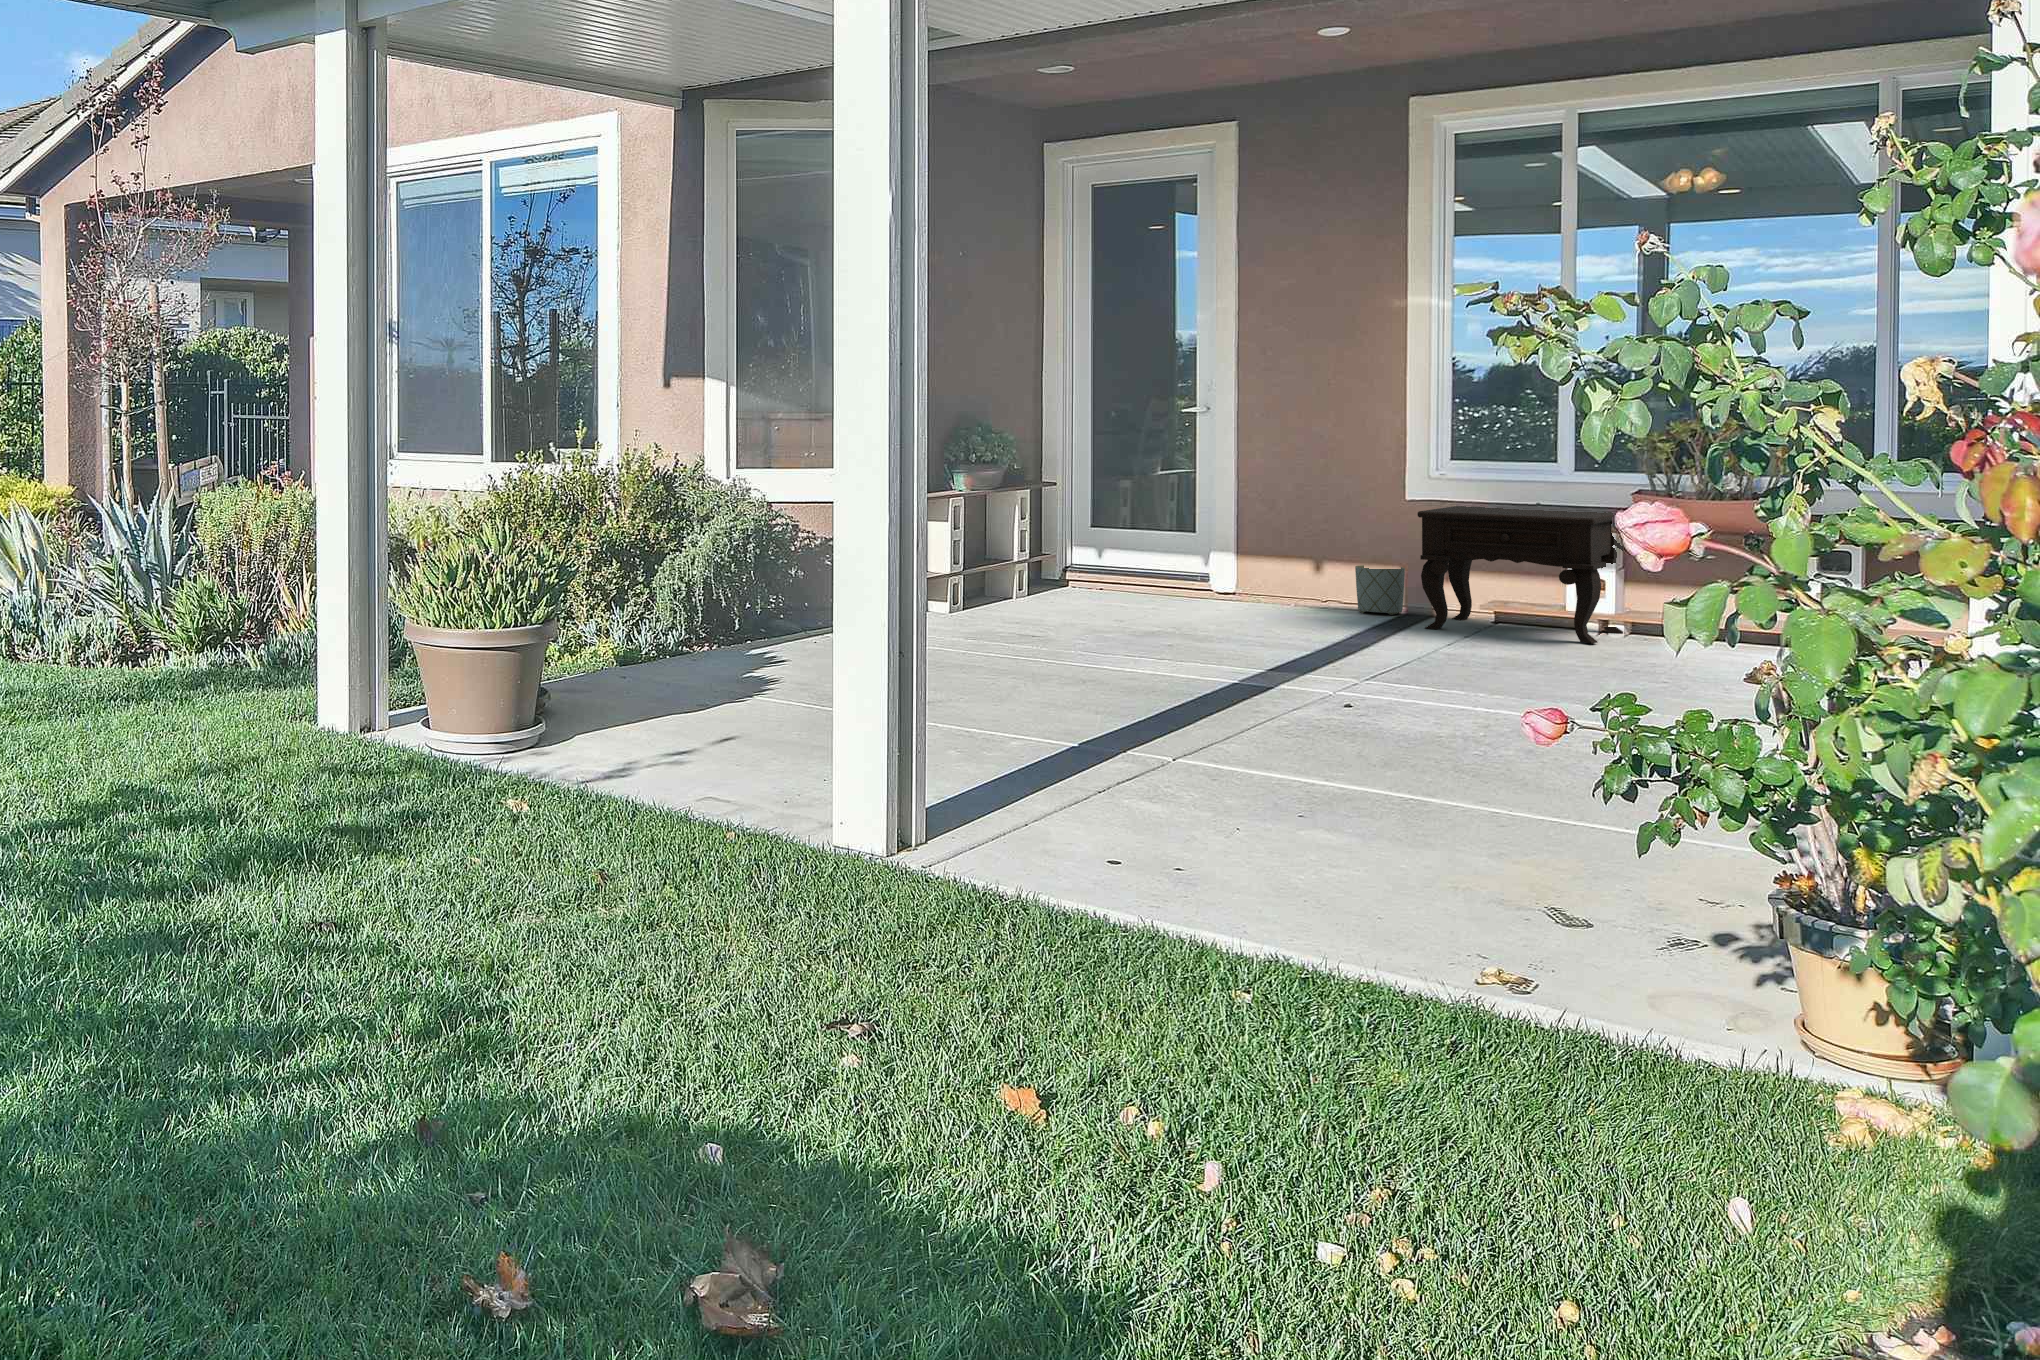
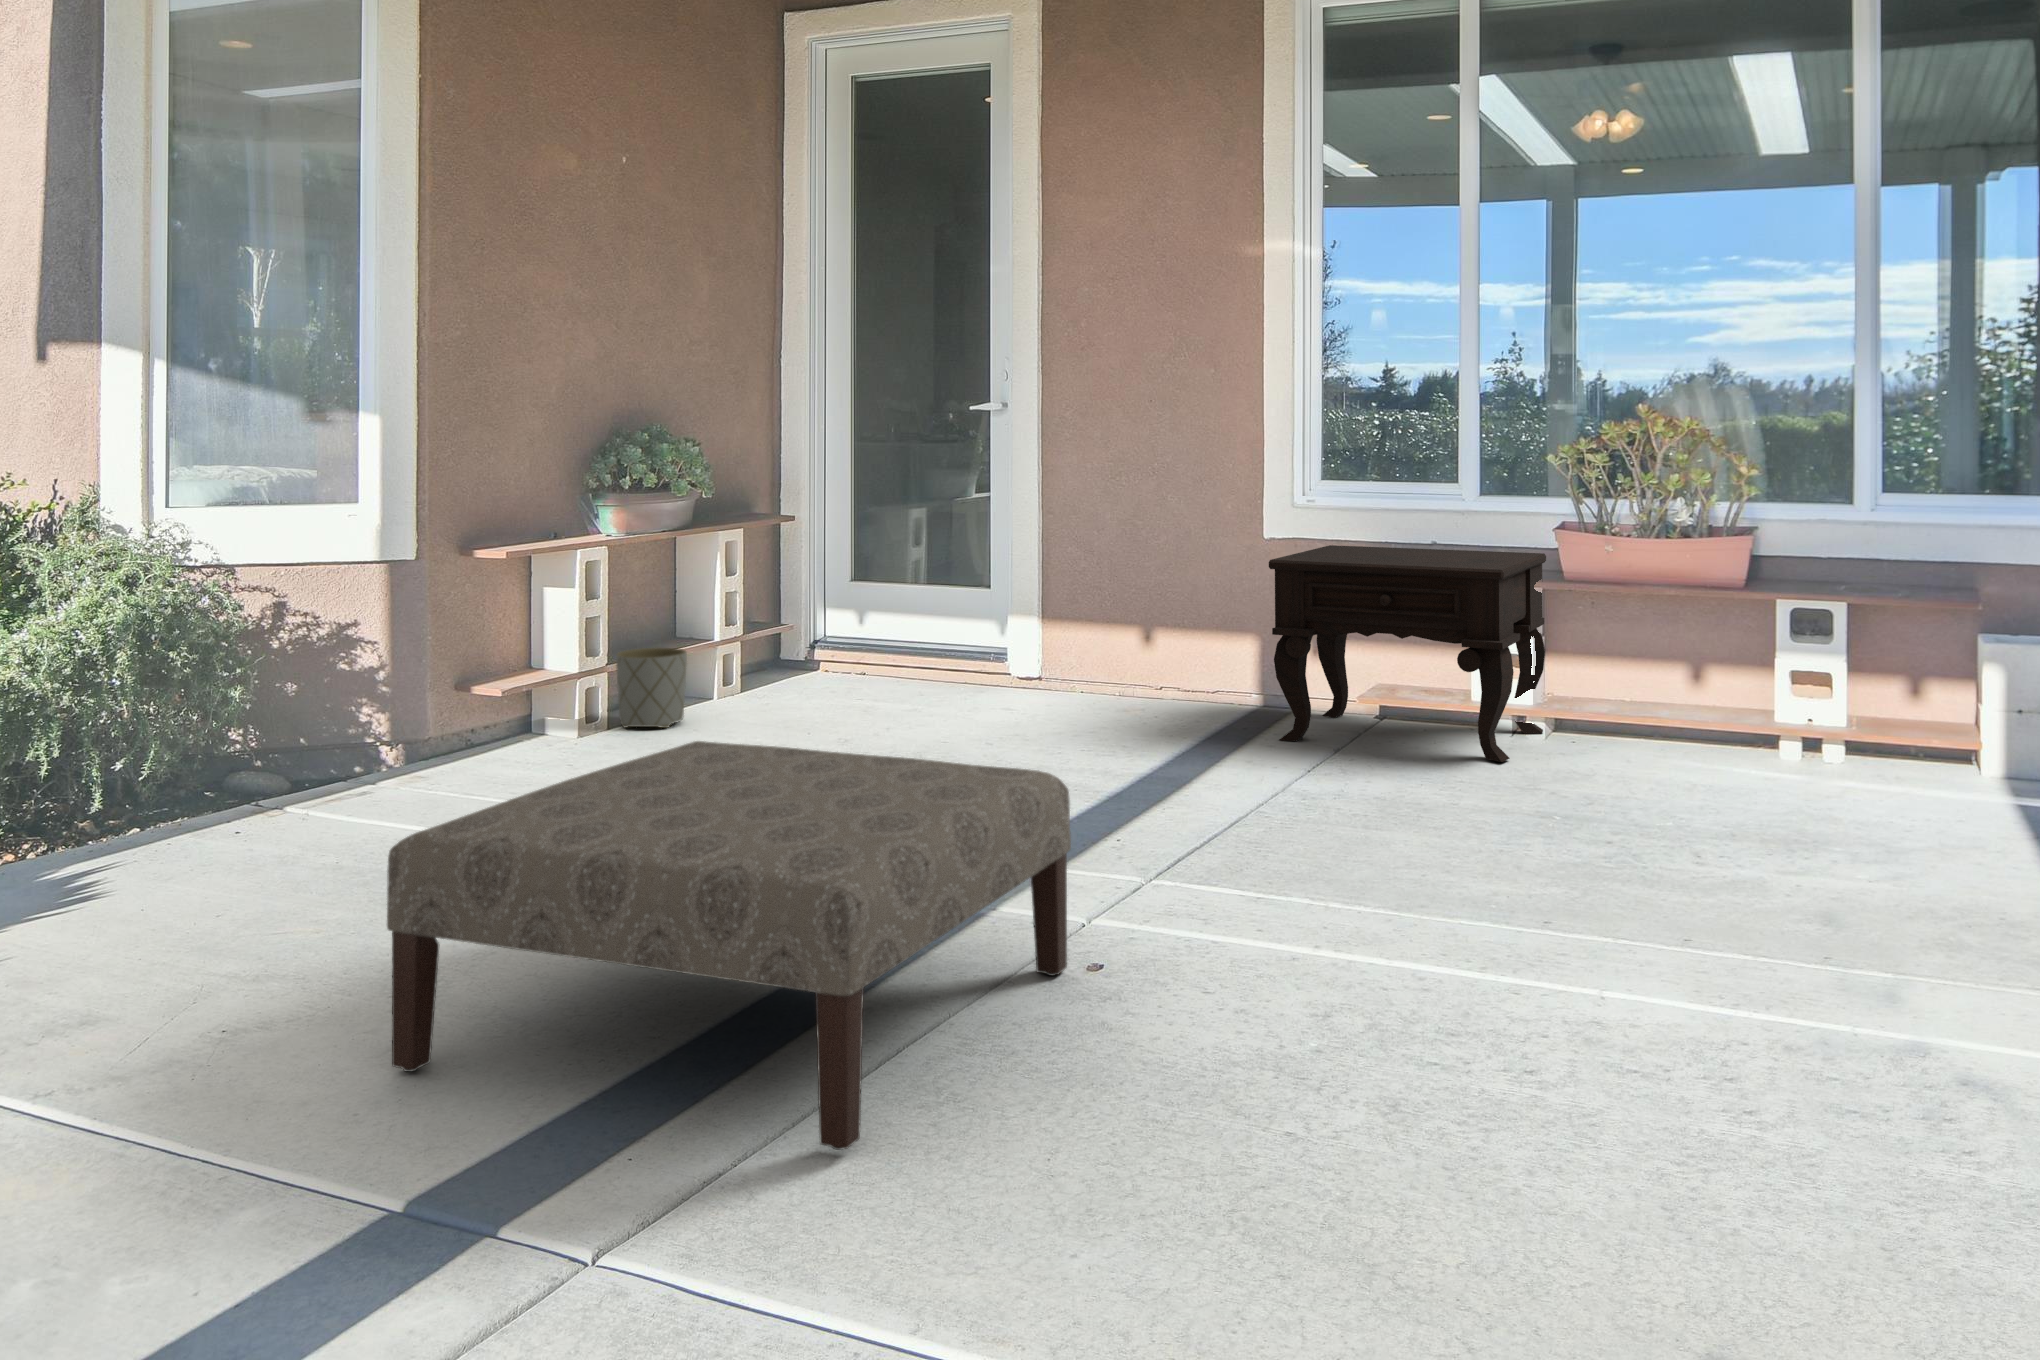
planter: present [1355,565,1405,615] -> present [616,648,687,728]
ottoman: none [1017,583,1339,738] -> present [387,741,1071,1150]

